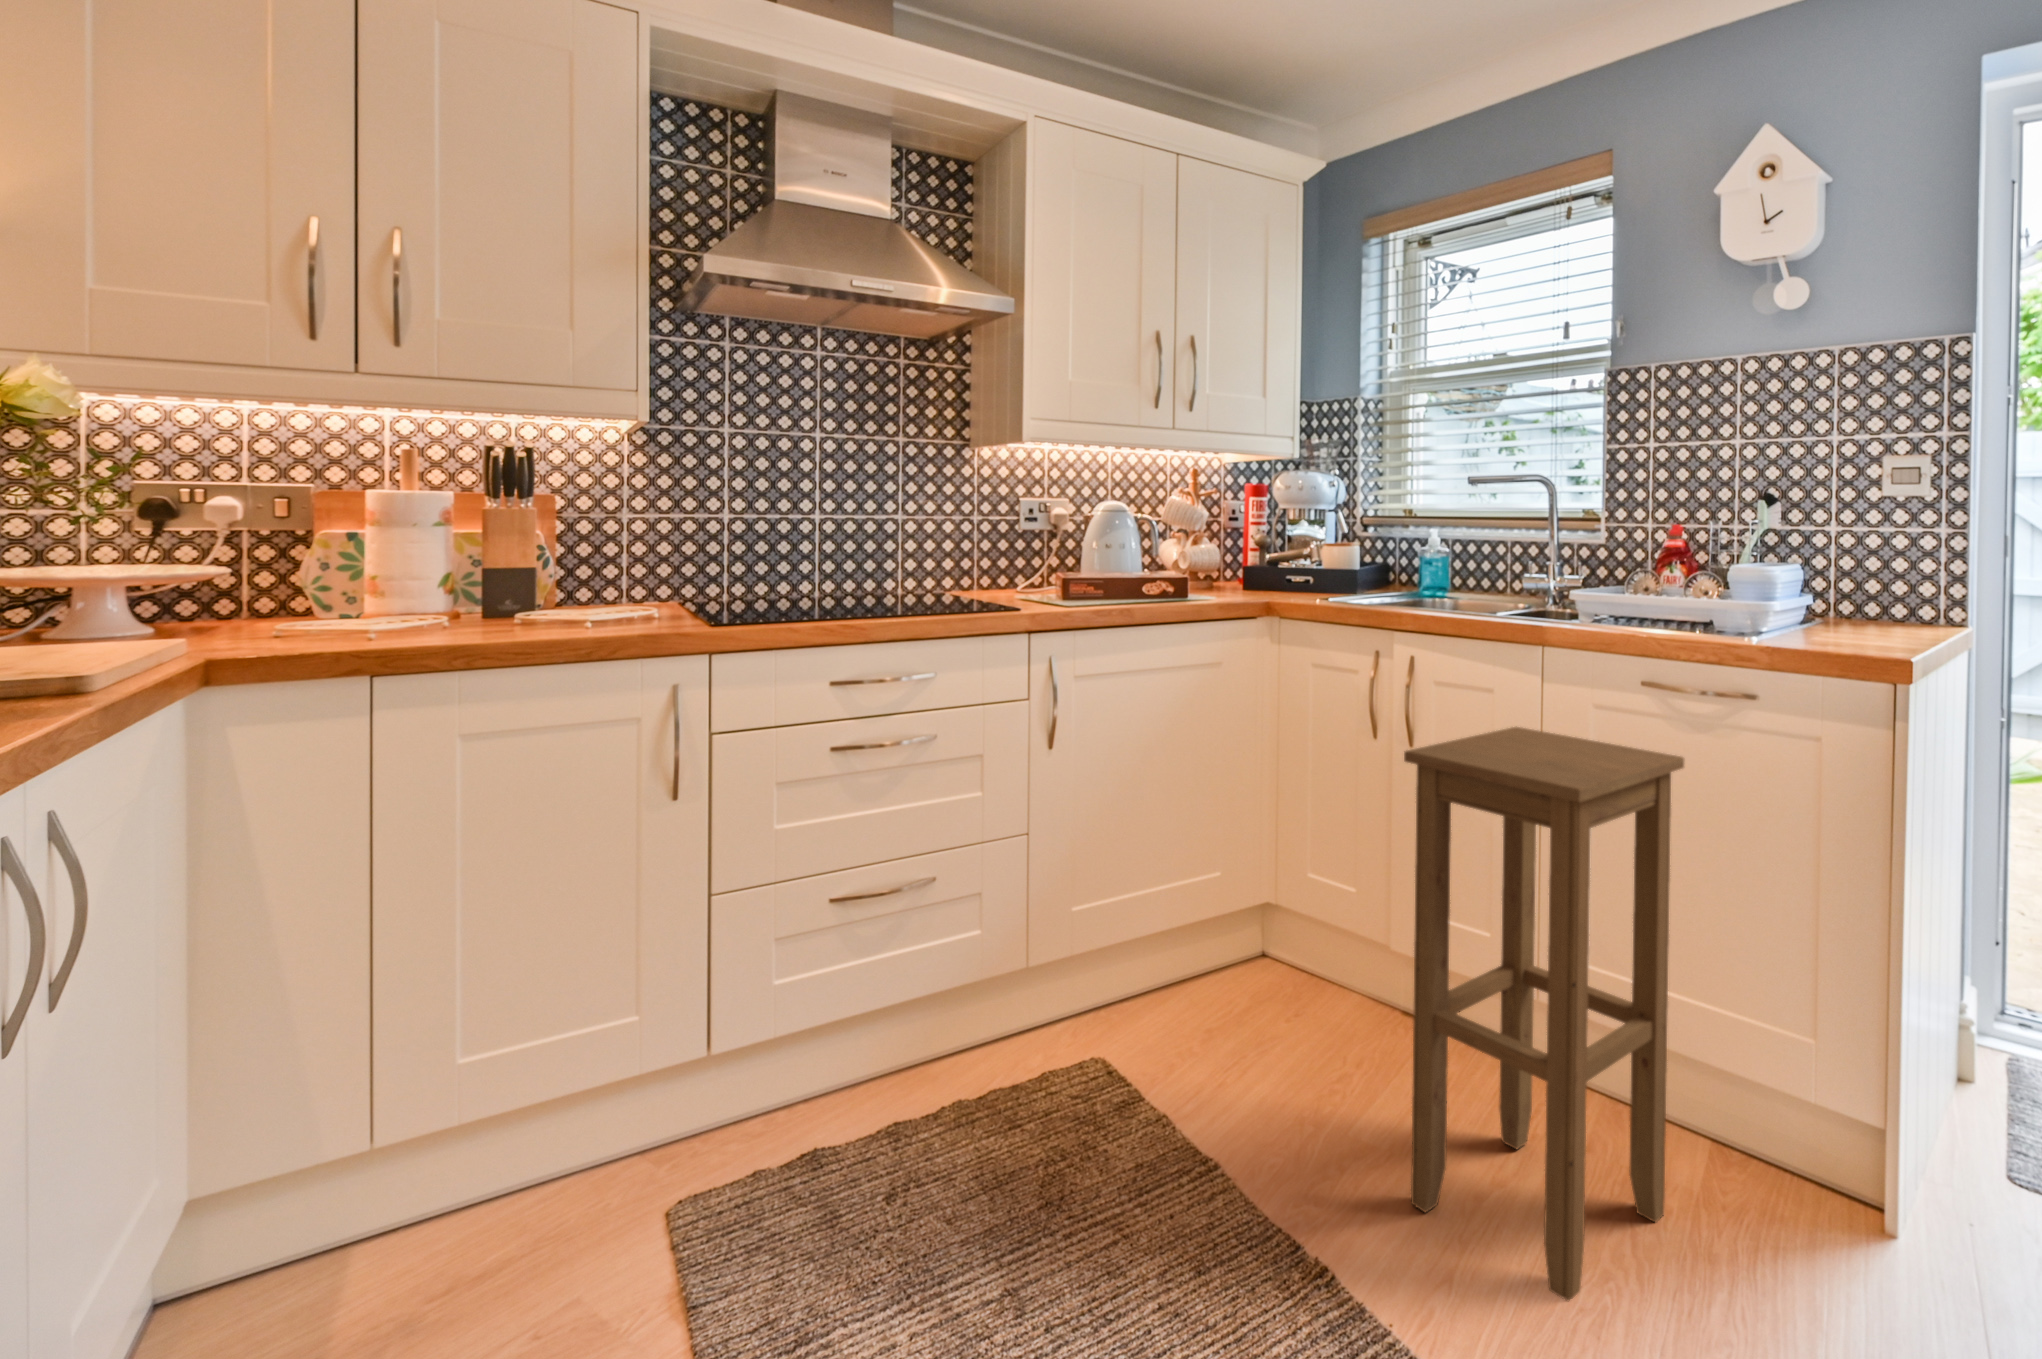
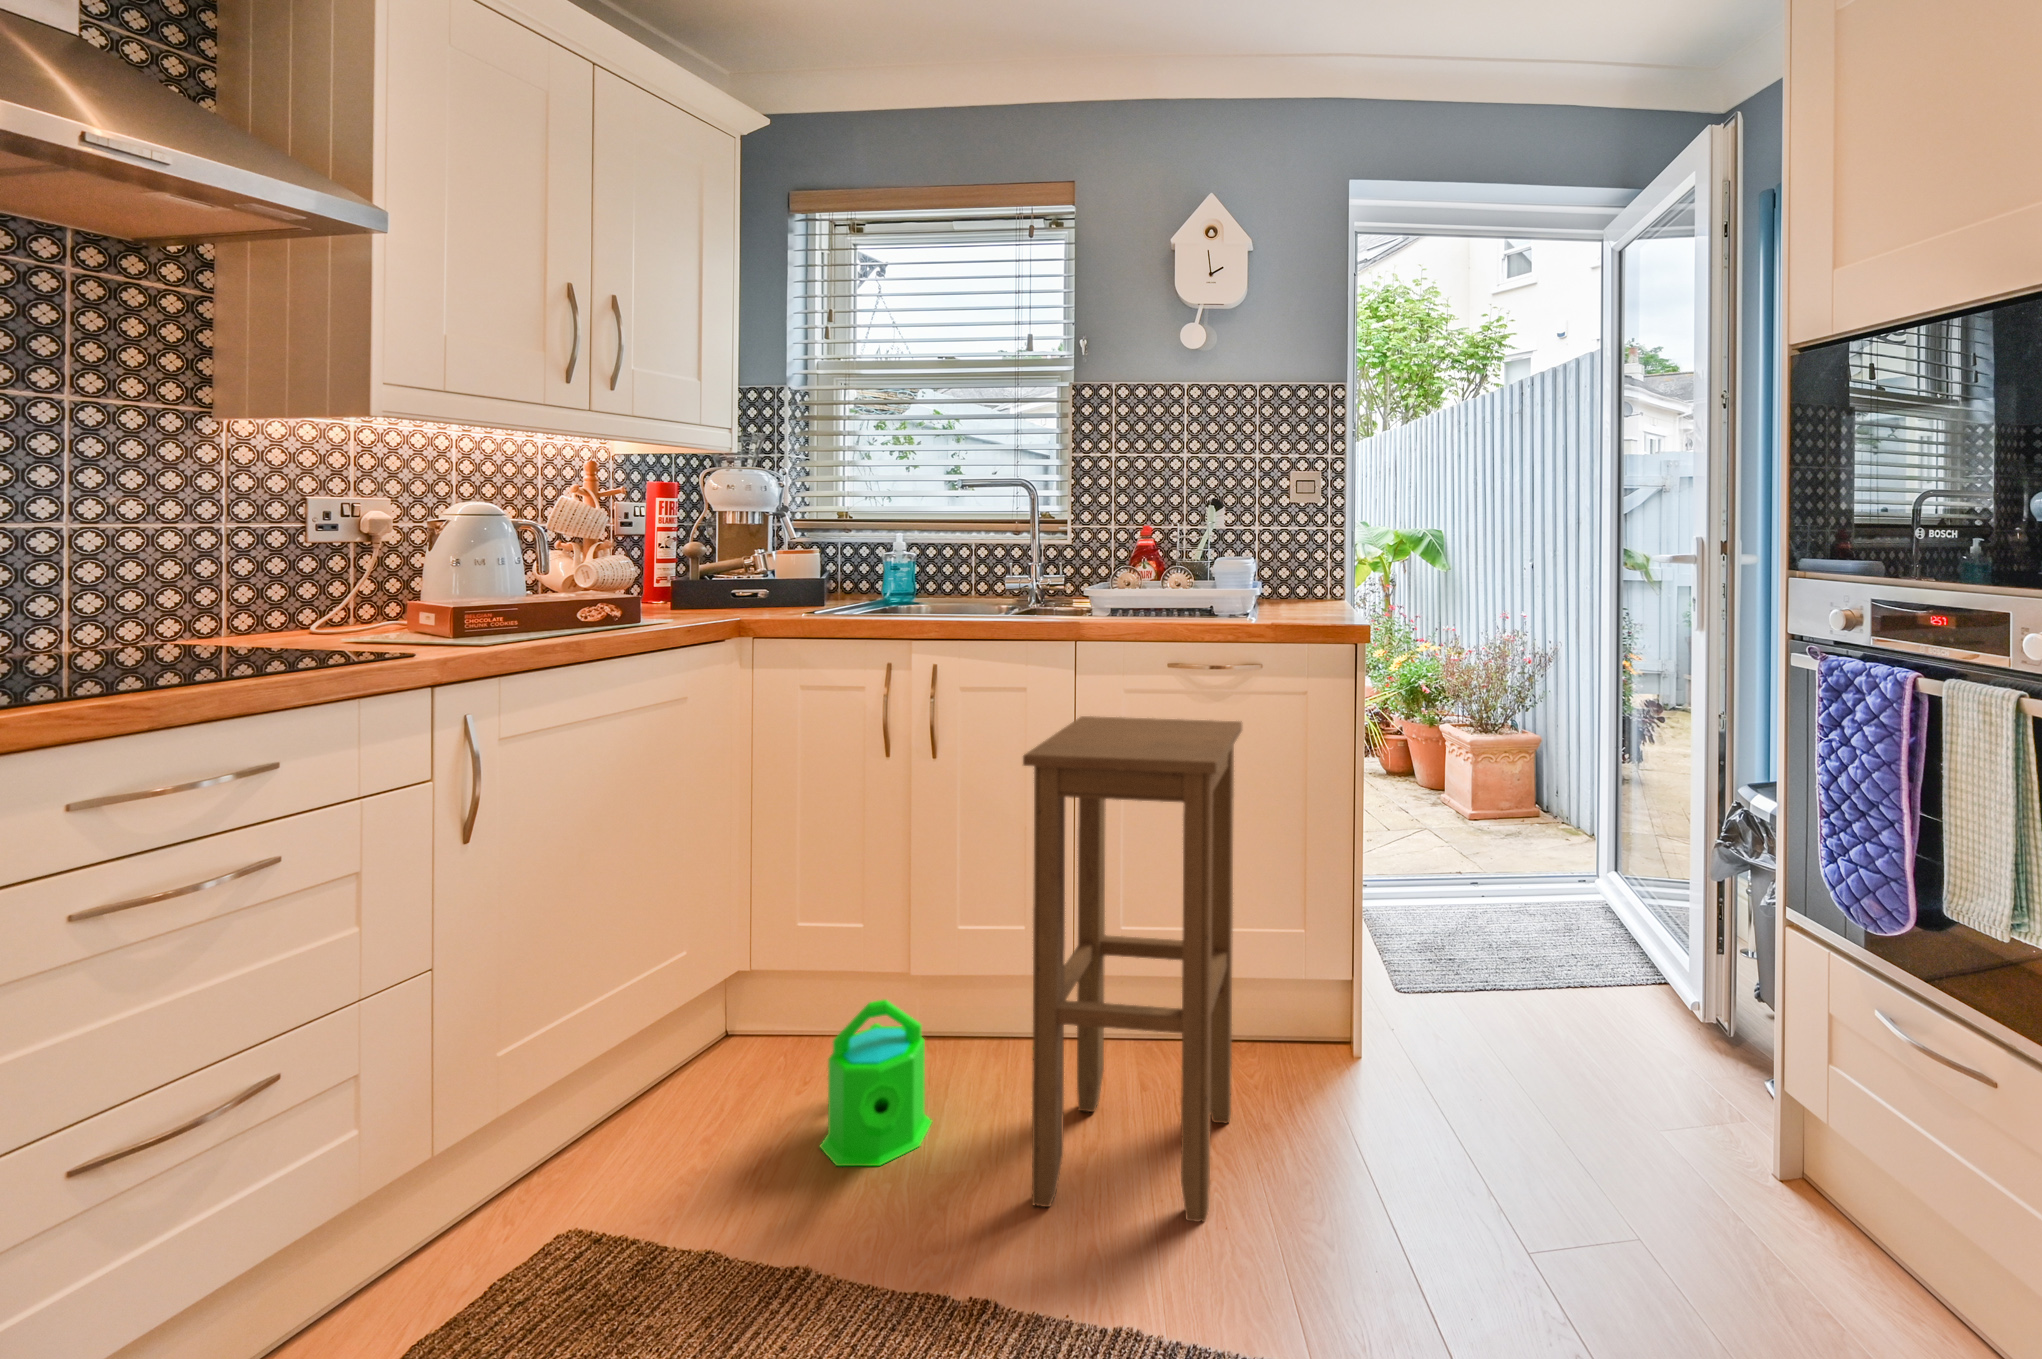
watering can: none [1274,964,1371,1114] -> present [820,1000,932,1166]

